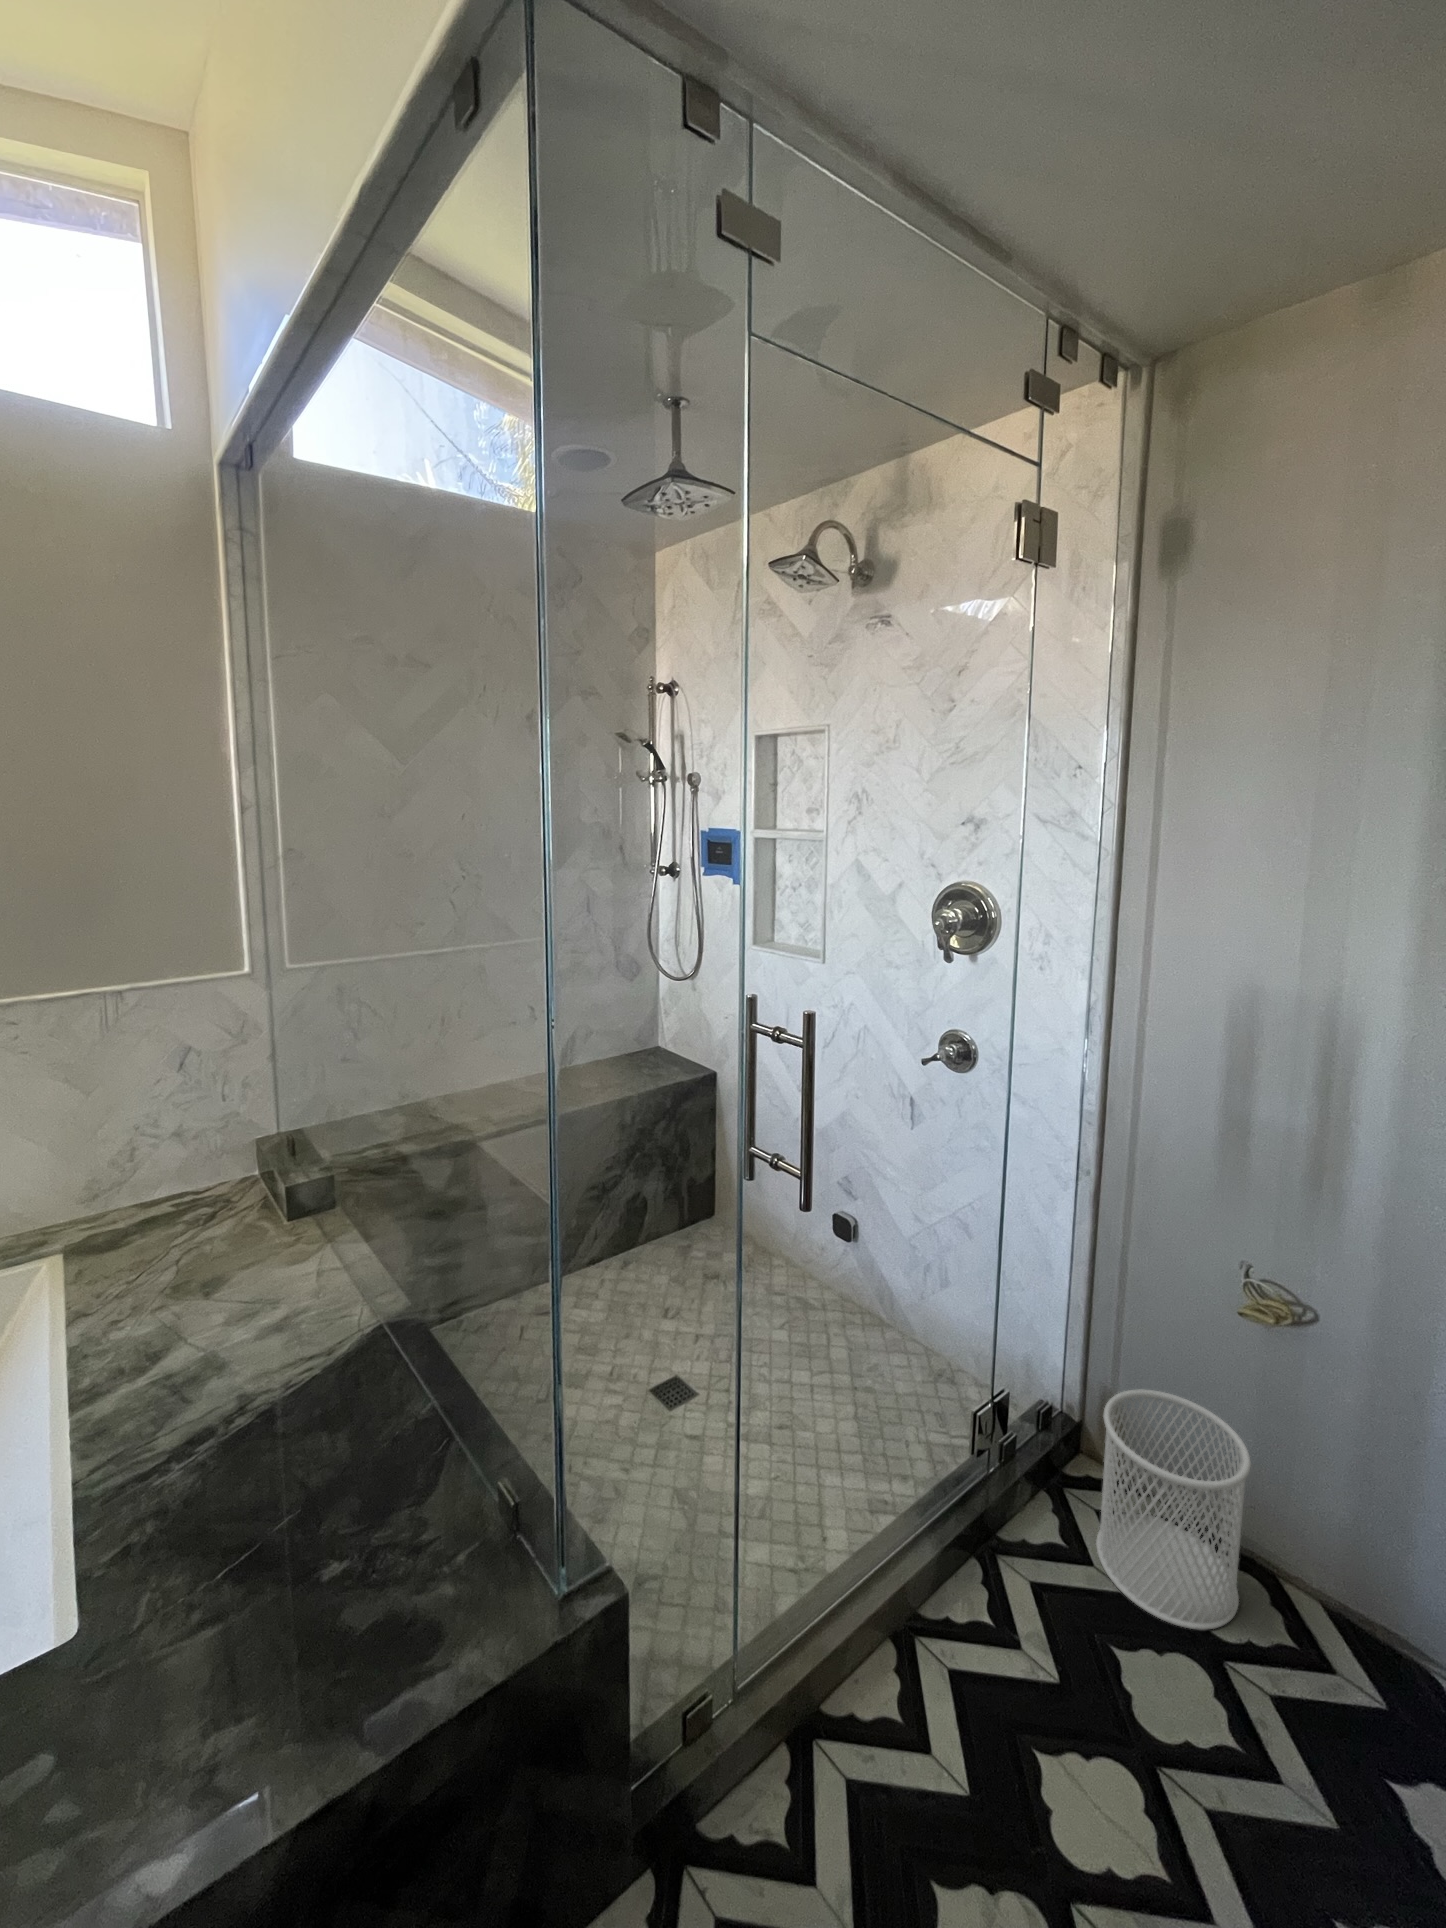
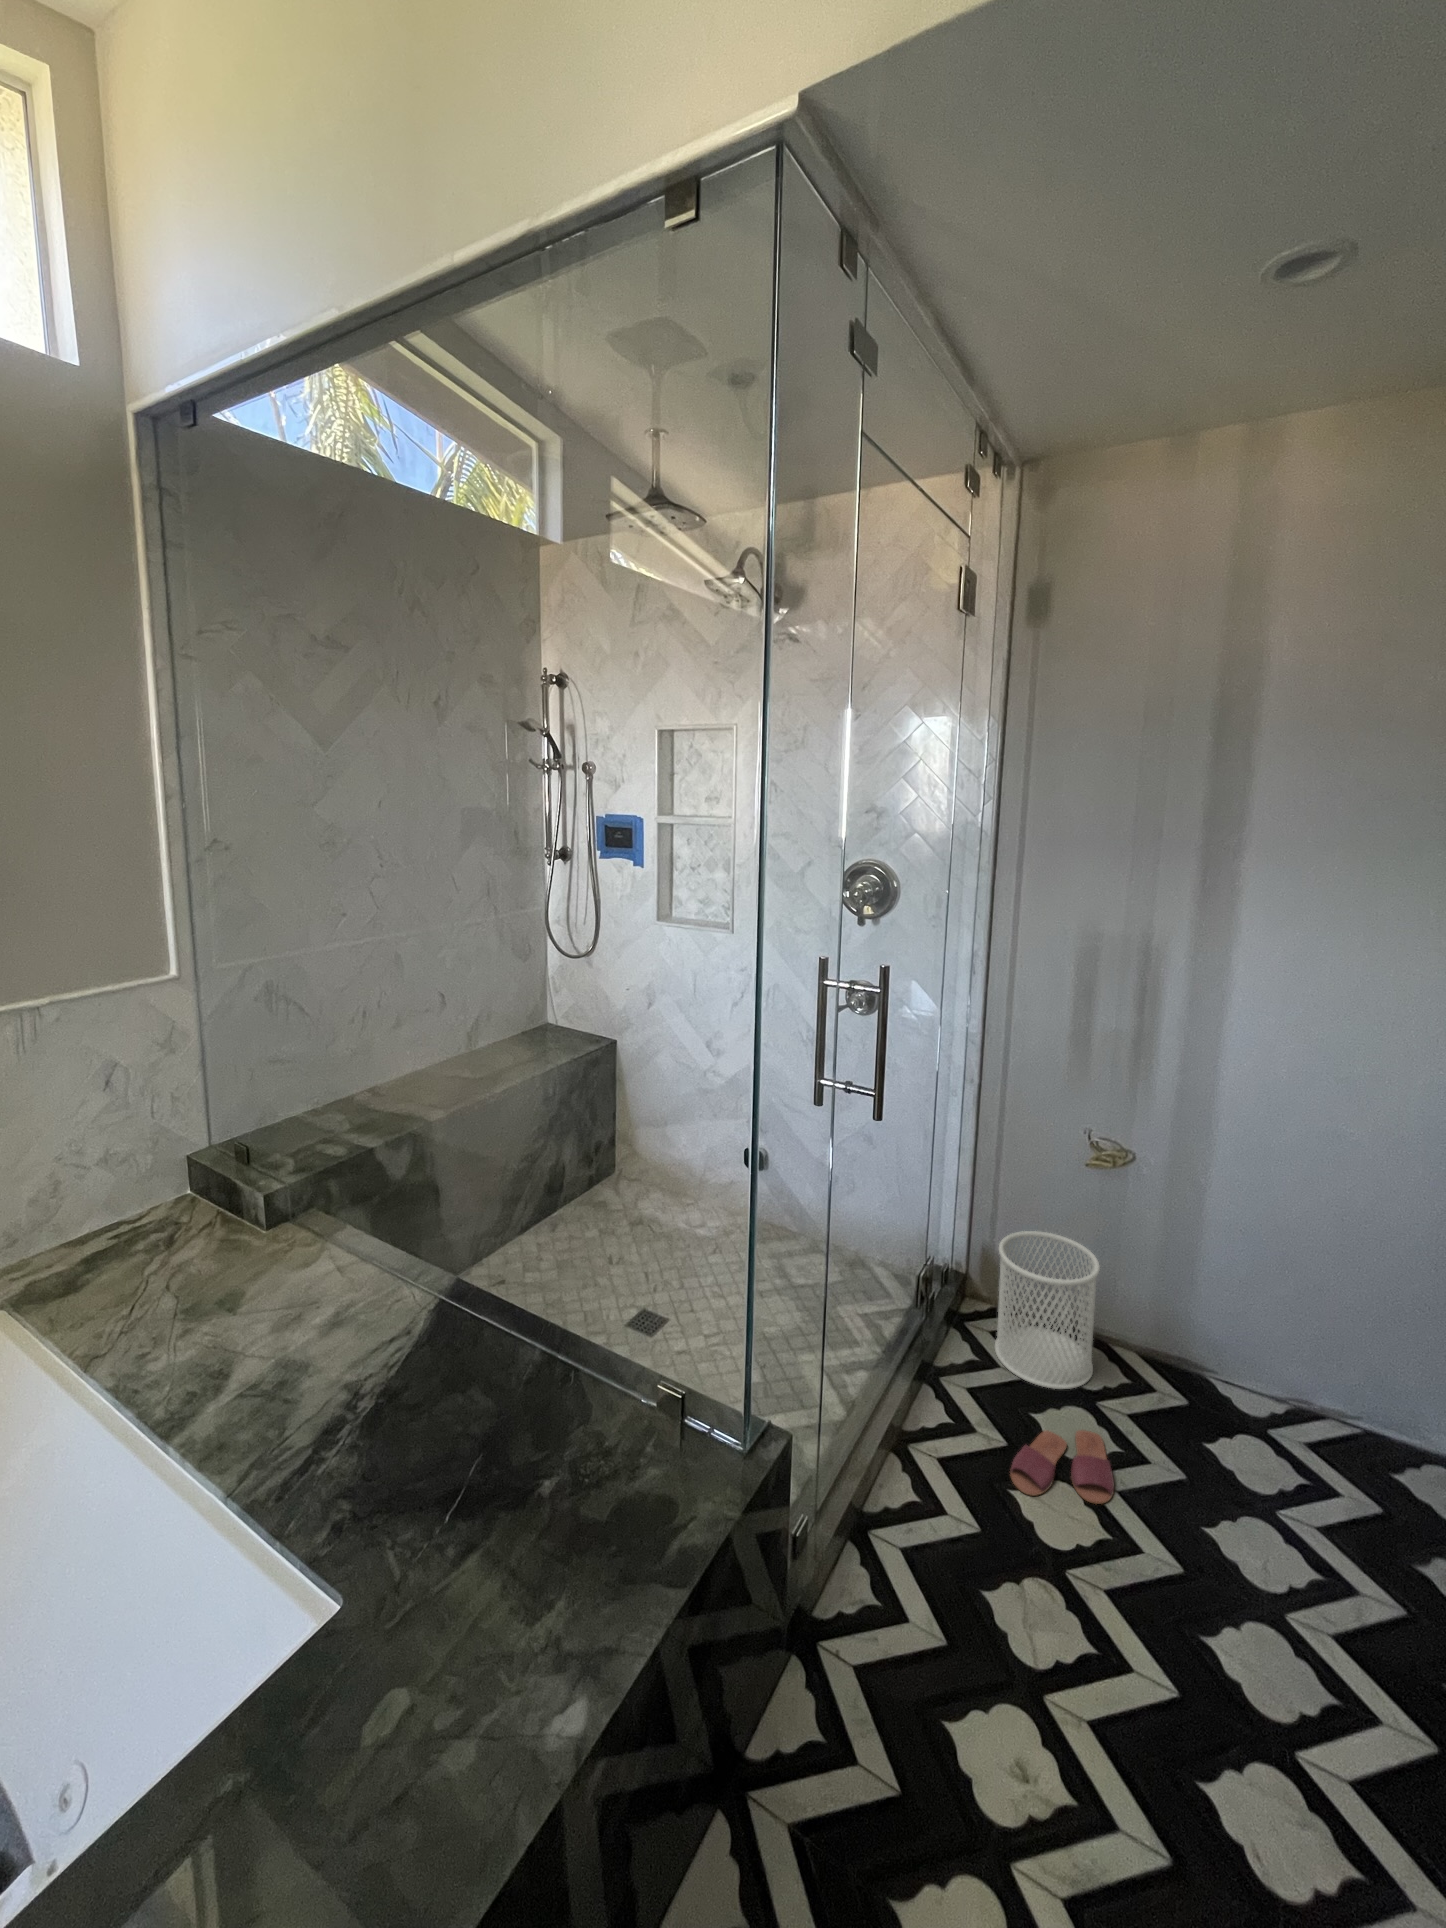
slippers: none [1044,1679,1209,1825] -> present [1010,1430,1114,1504]

